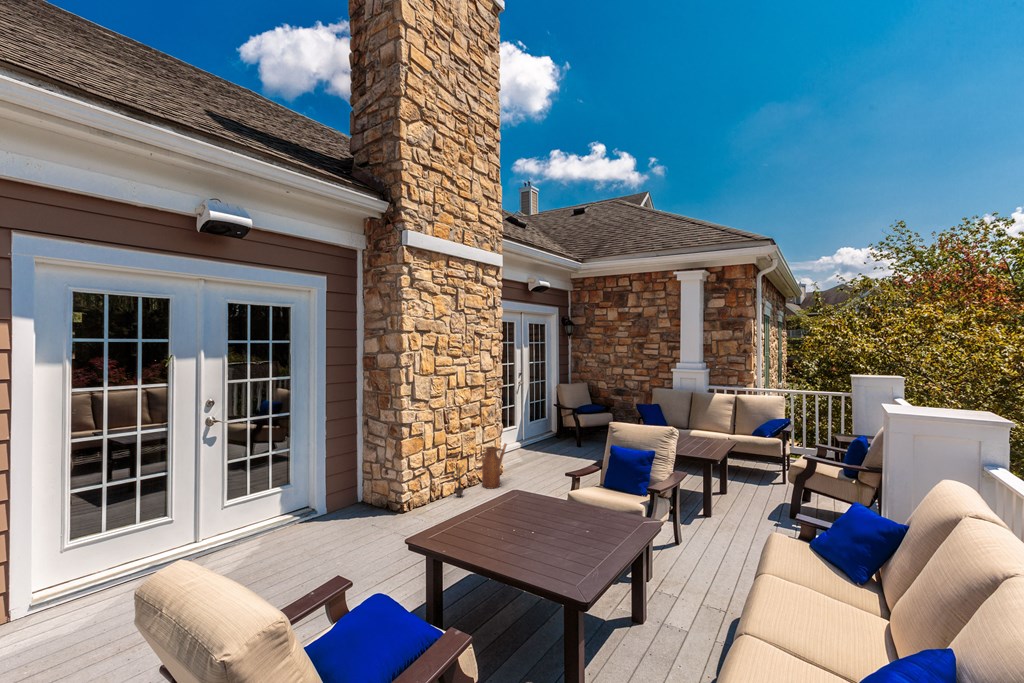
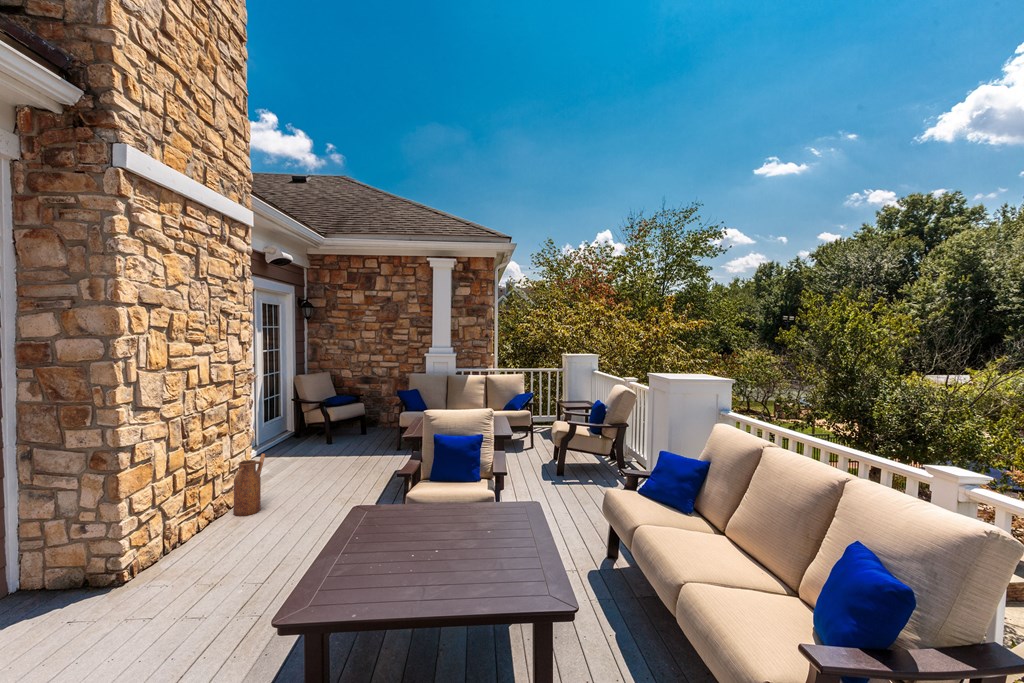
decorative plant: present [451,466,464,496] -> none [191,491,220,543]

